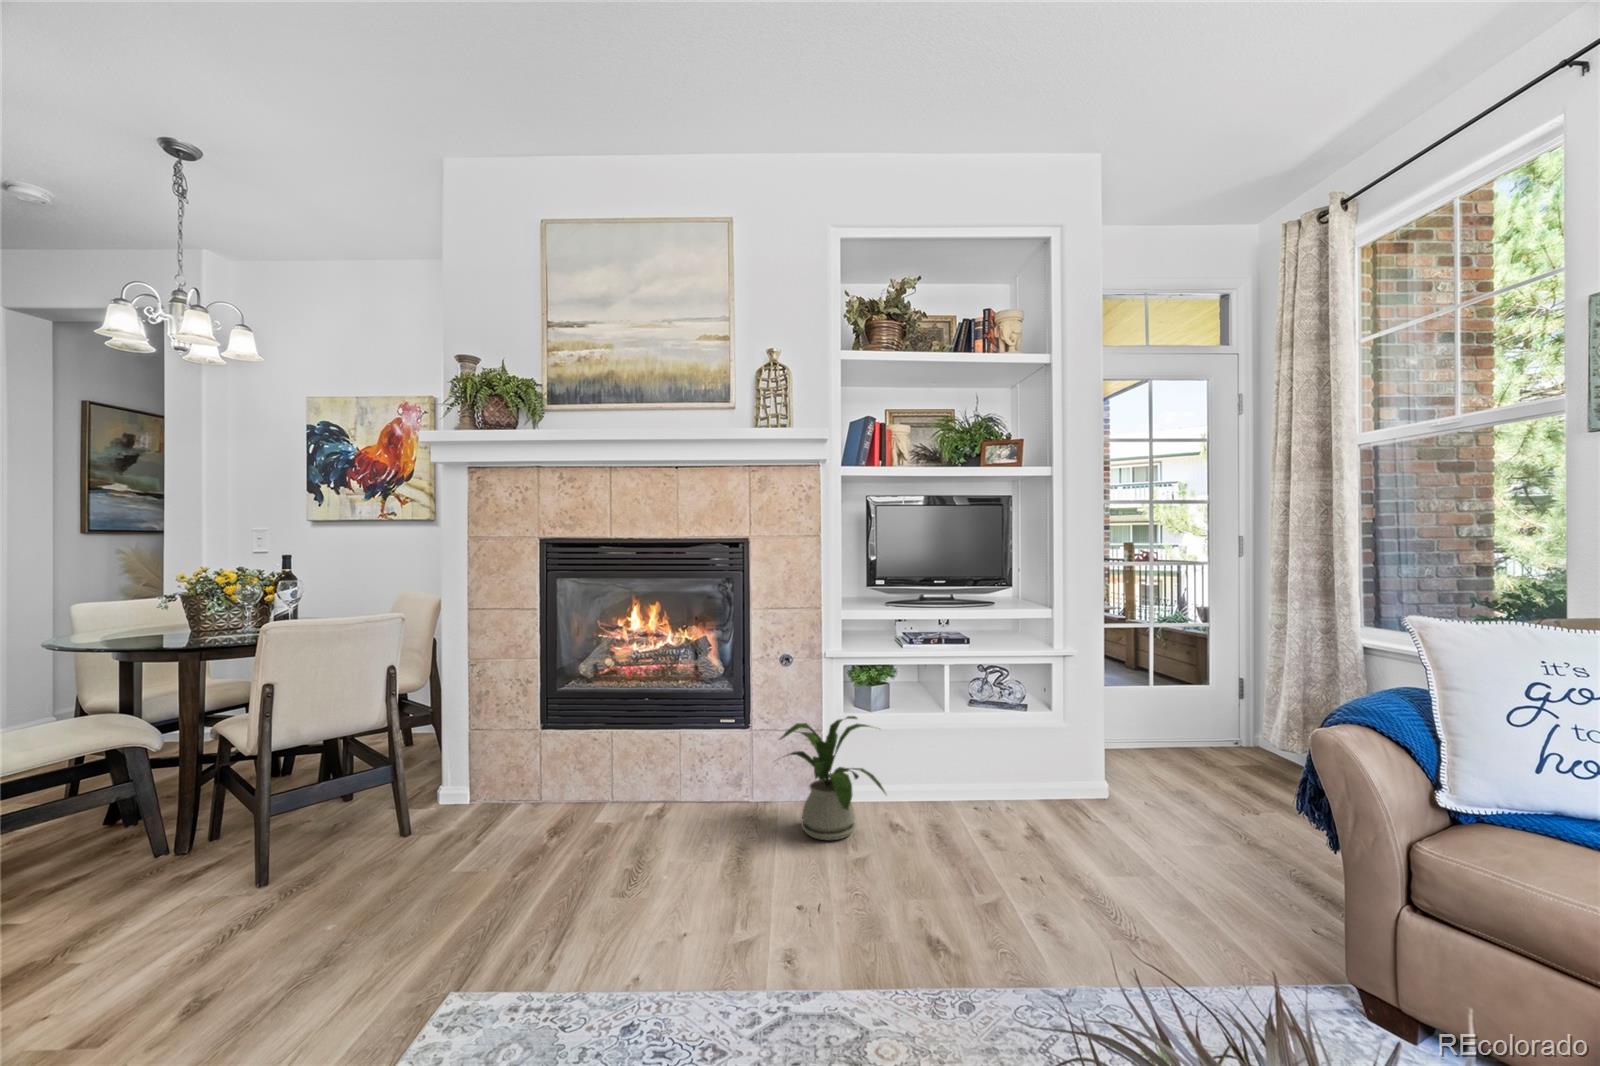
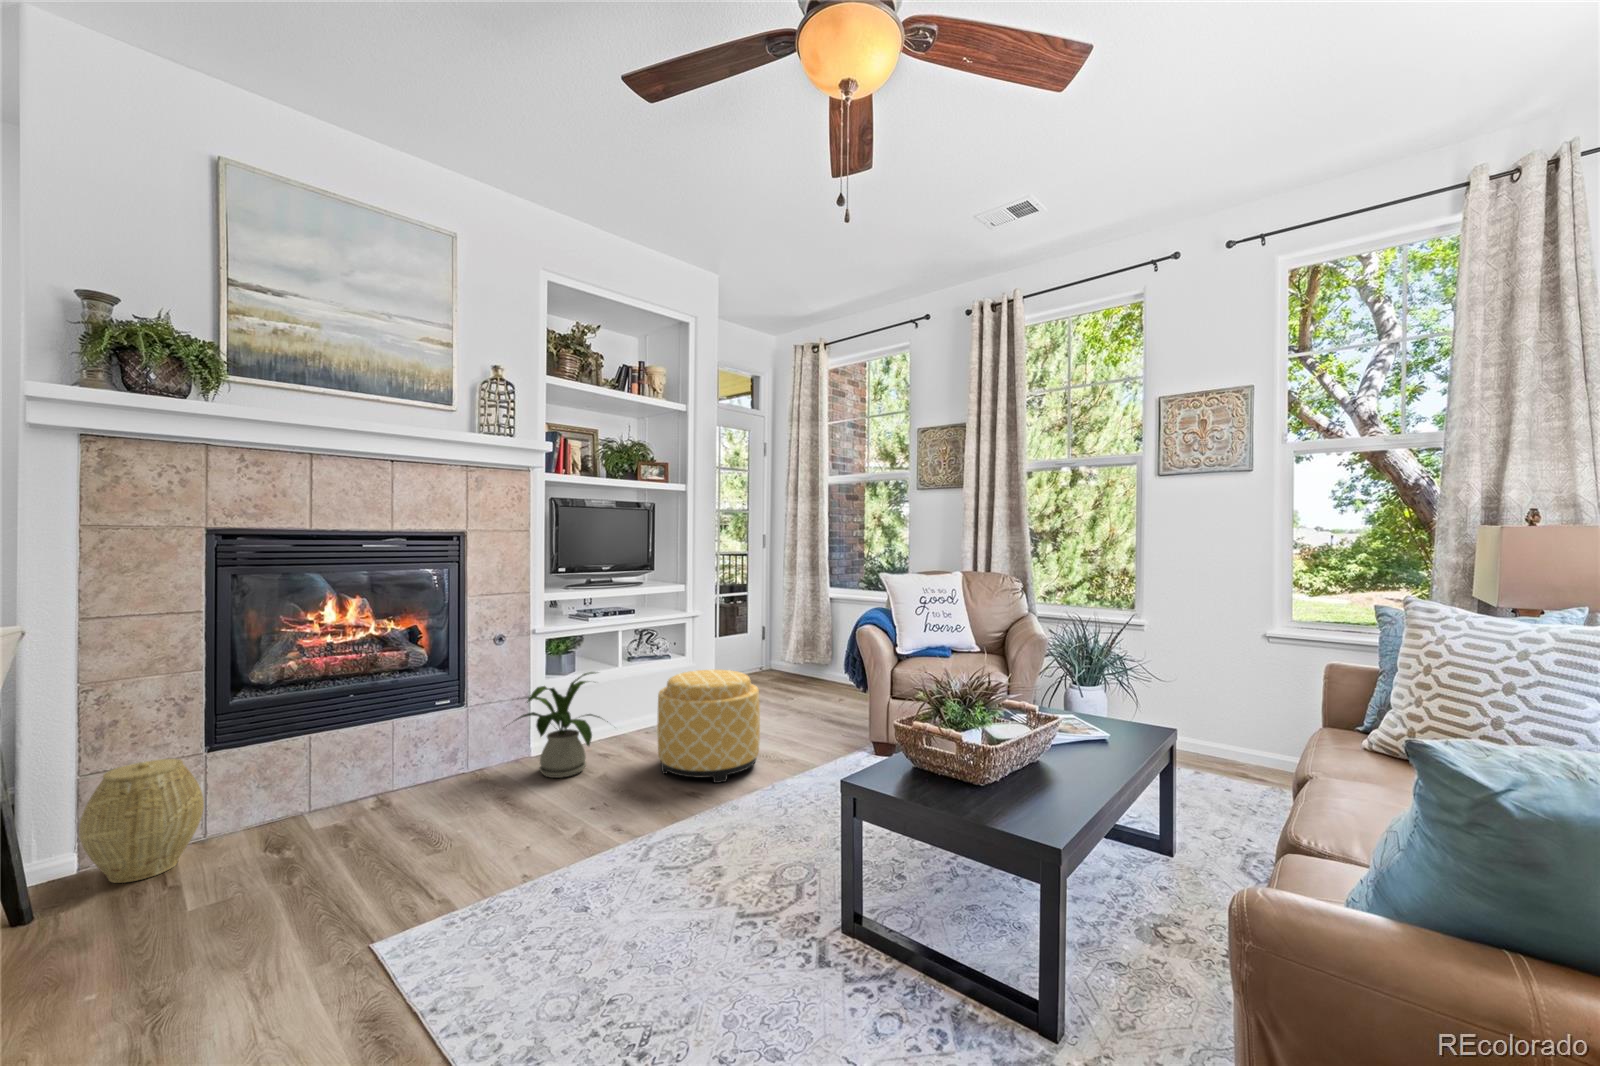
woven basket: none [443,731,521,829] -> present [79,759,204,883]
ottoman: none [920,738,1076,921] -> present [657,670,760,783]

